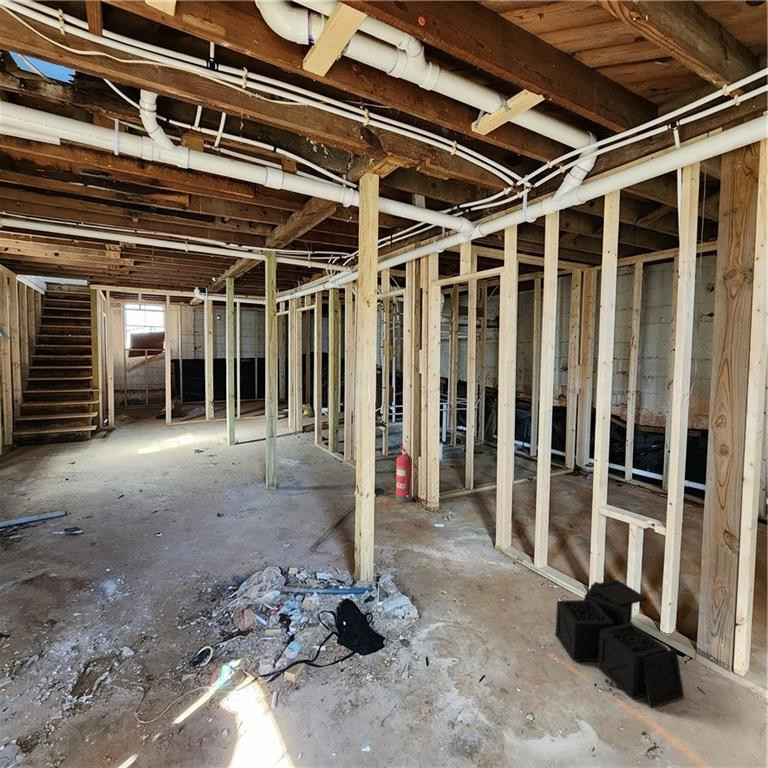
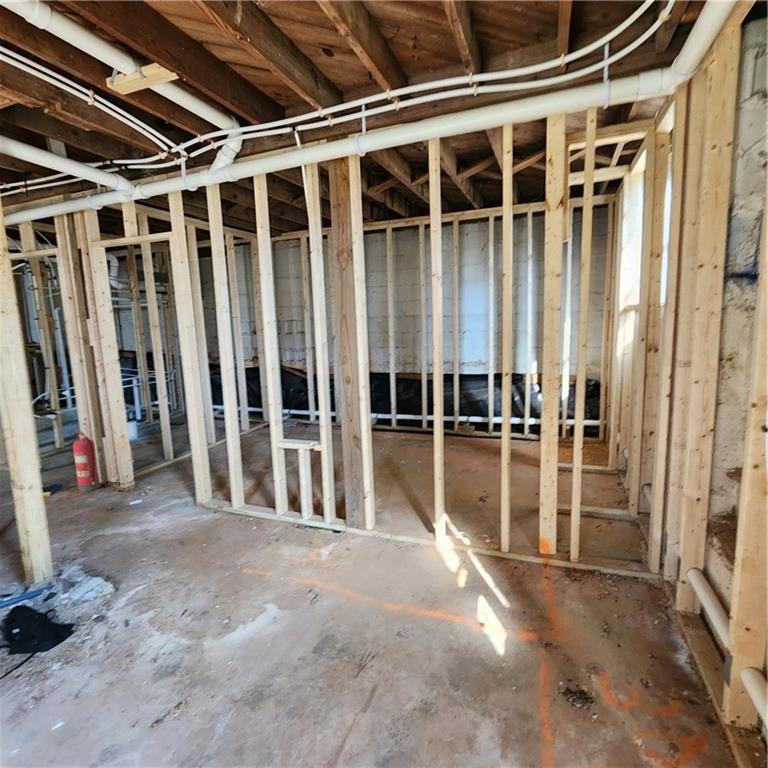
storage bin: present [555,580,684,708] -> none [248,497,338,578]

